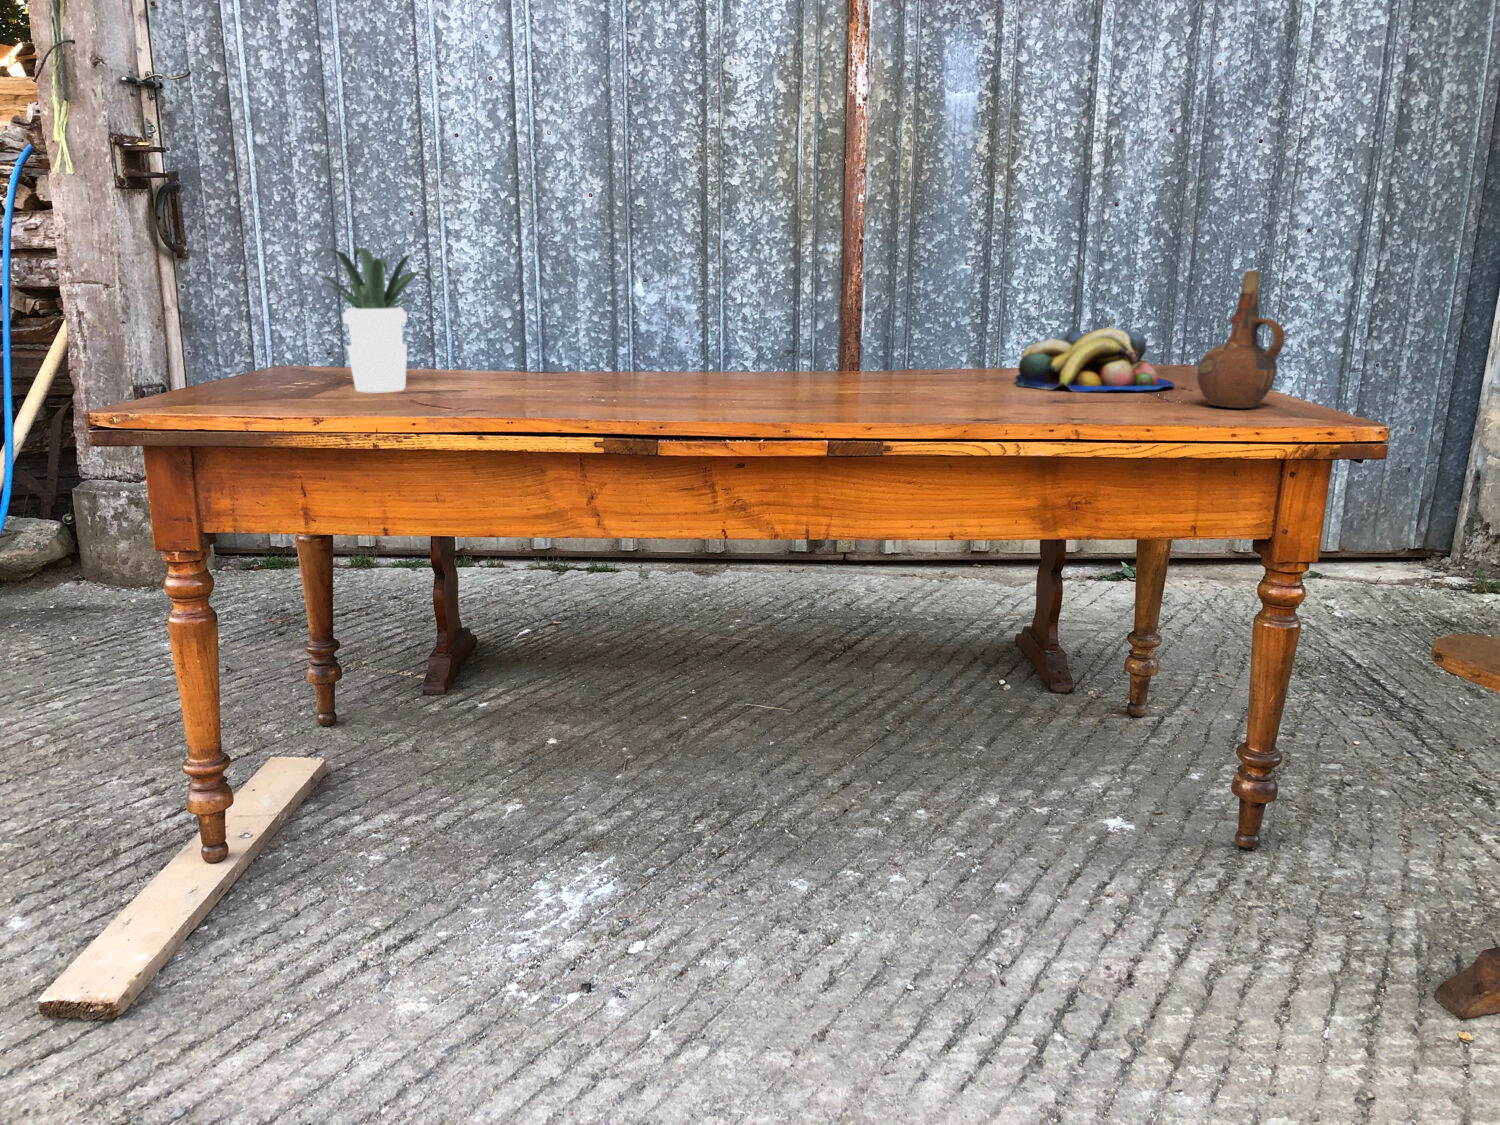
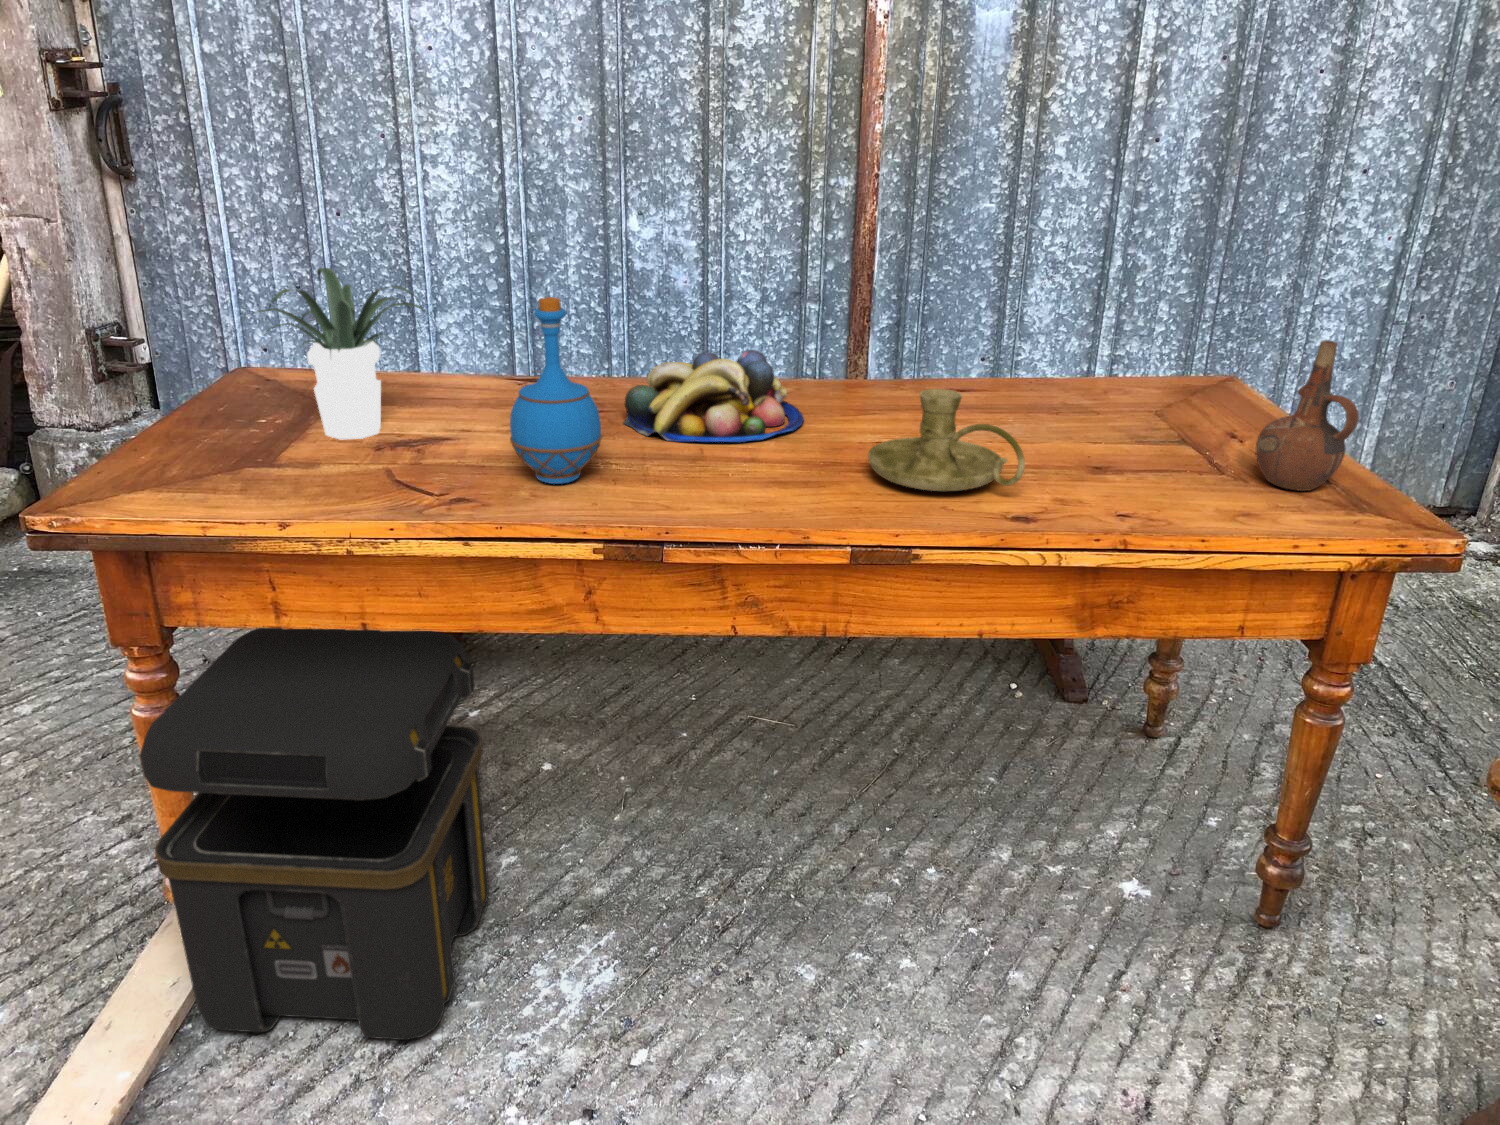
bottle: none [522,237,605,406] -> present [510,297,602,484]
candle holder: none [844,323,984,406] -> present [868,389,1025,491]
fruit bowl: present [1016,328,1175,392] -> present [624,350,804,442]
toolbox: none [175,553,494,933] -> present [139,628,489,1040]

